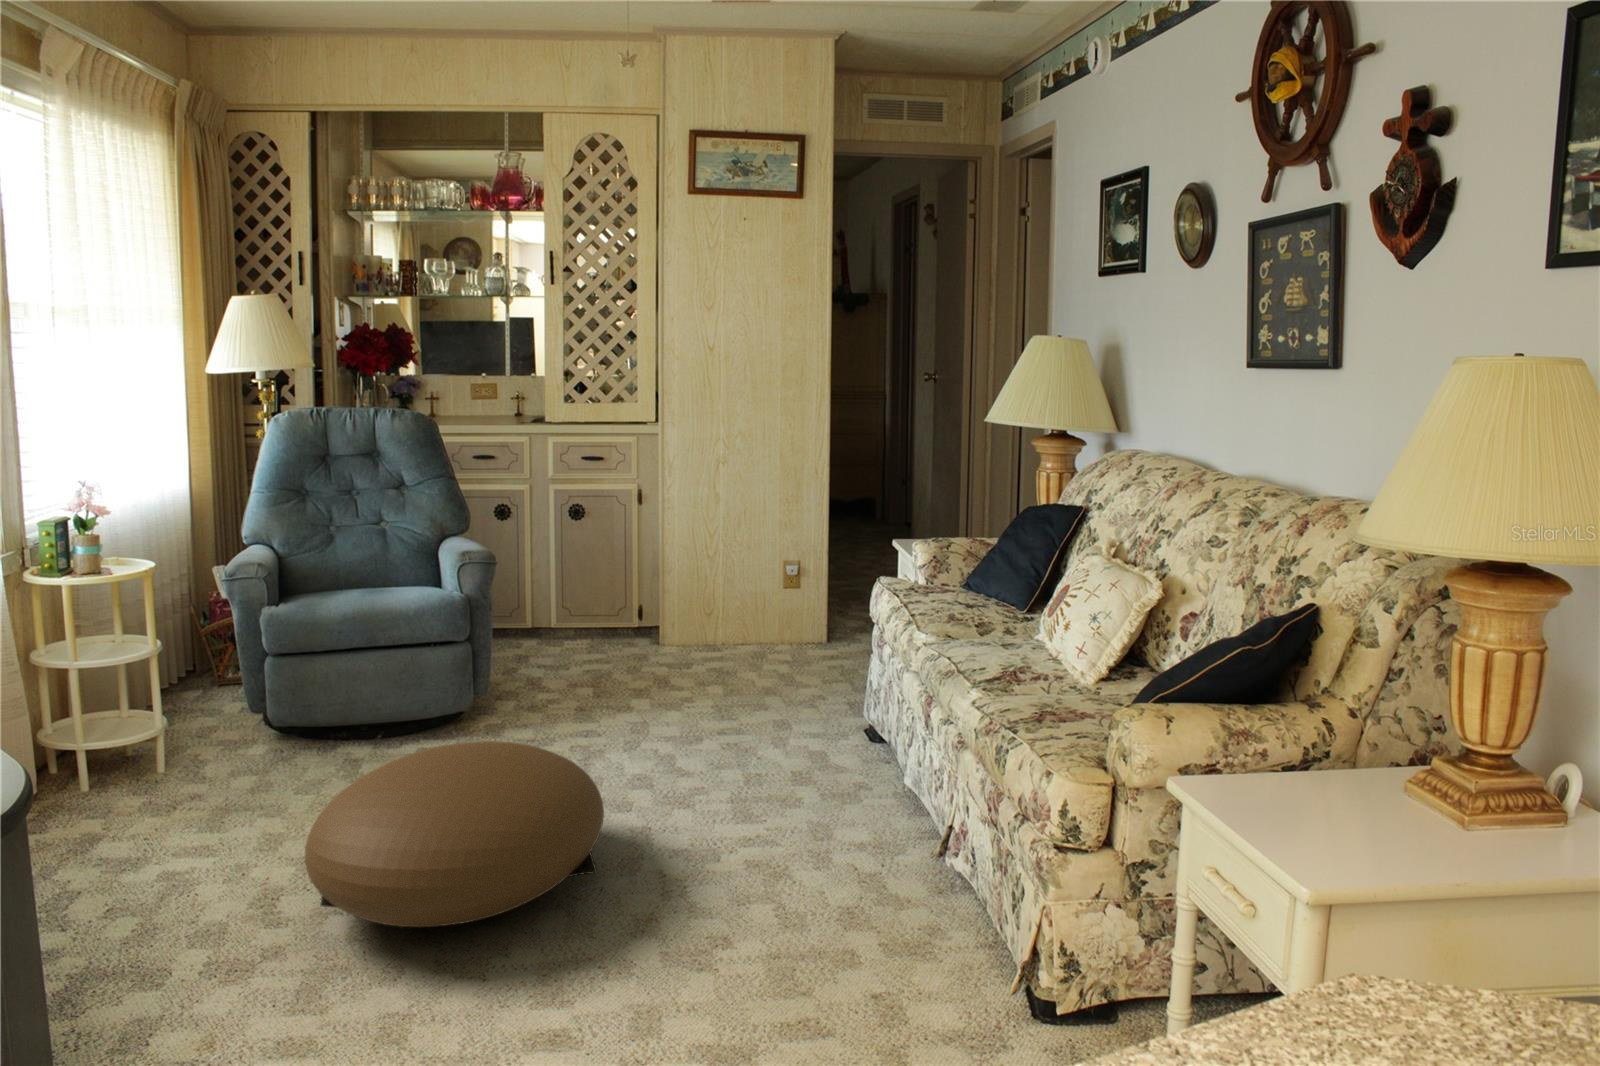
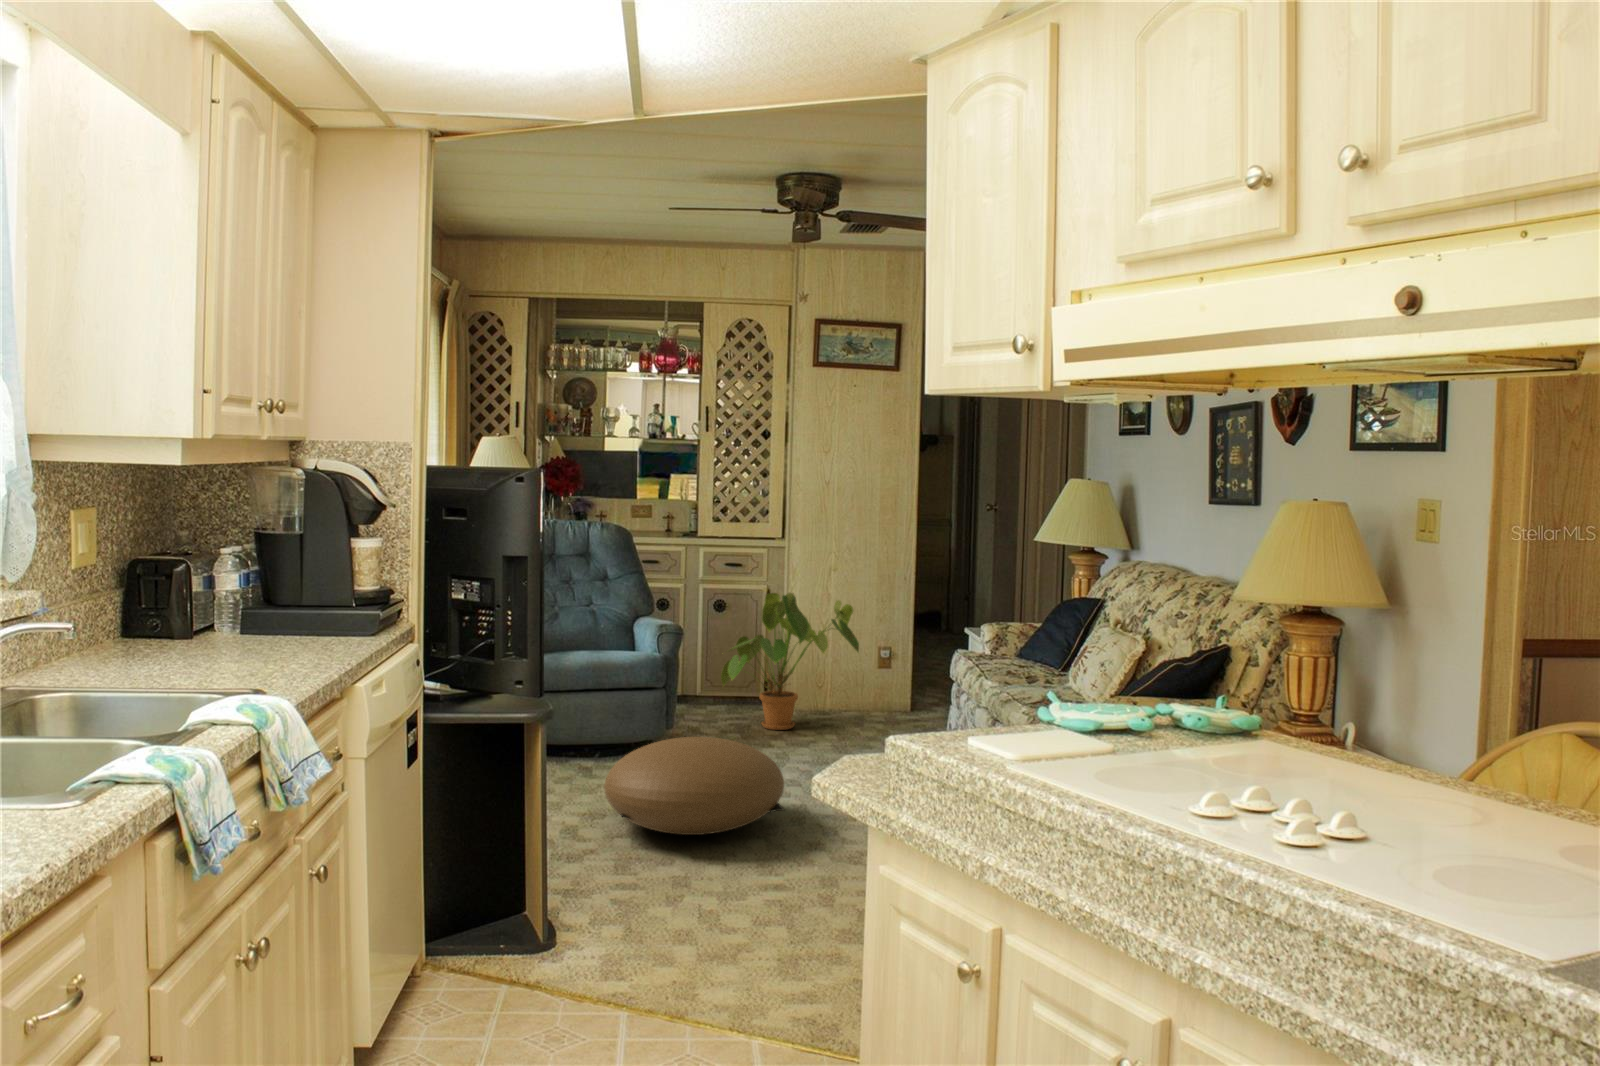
house plant: none [574,494,754,676] -> present [721,593,859,730]

